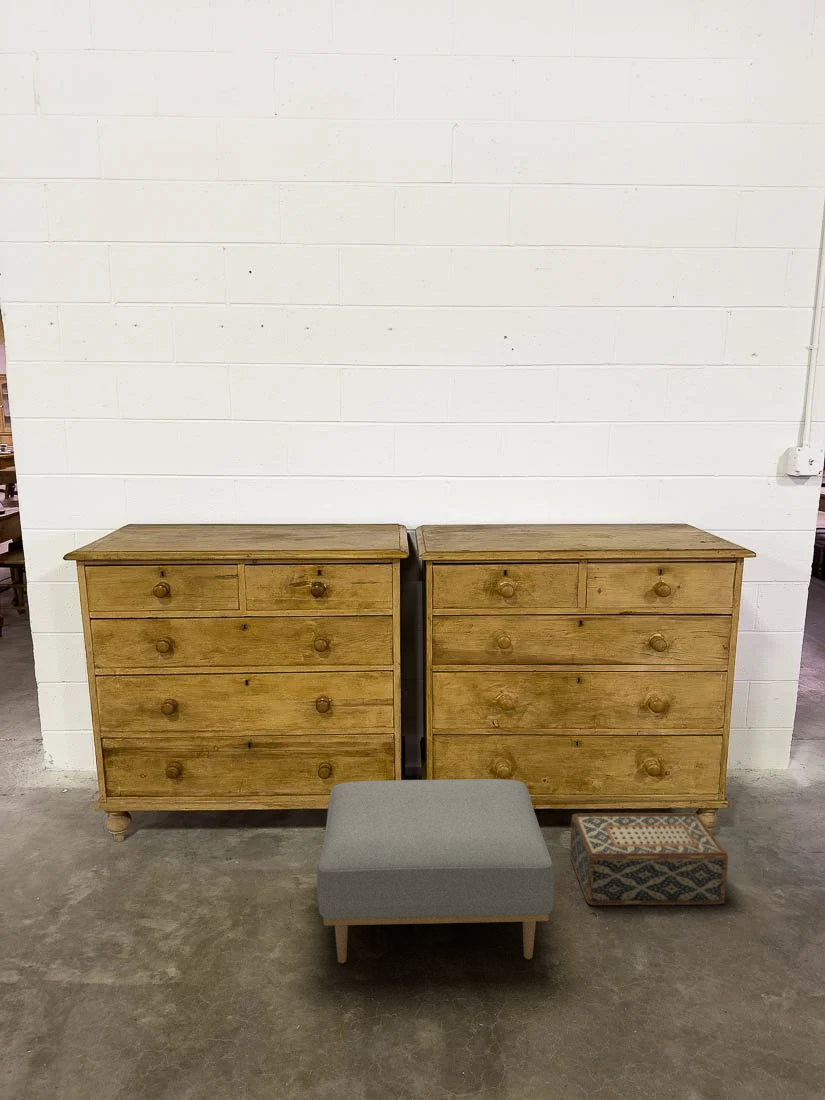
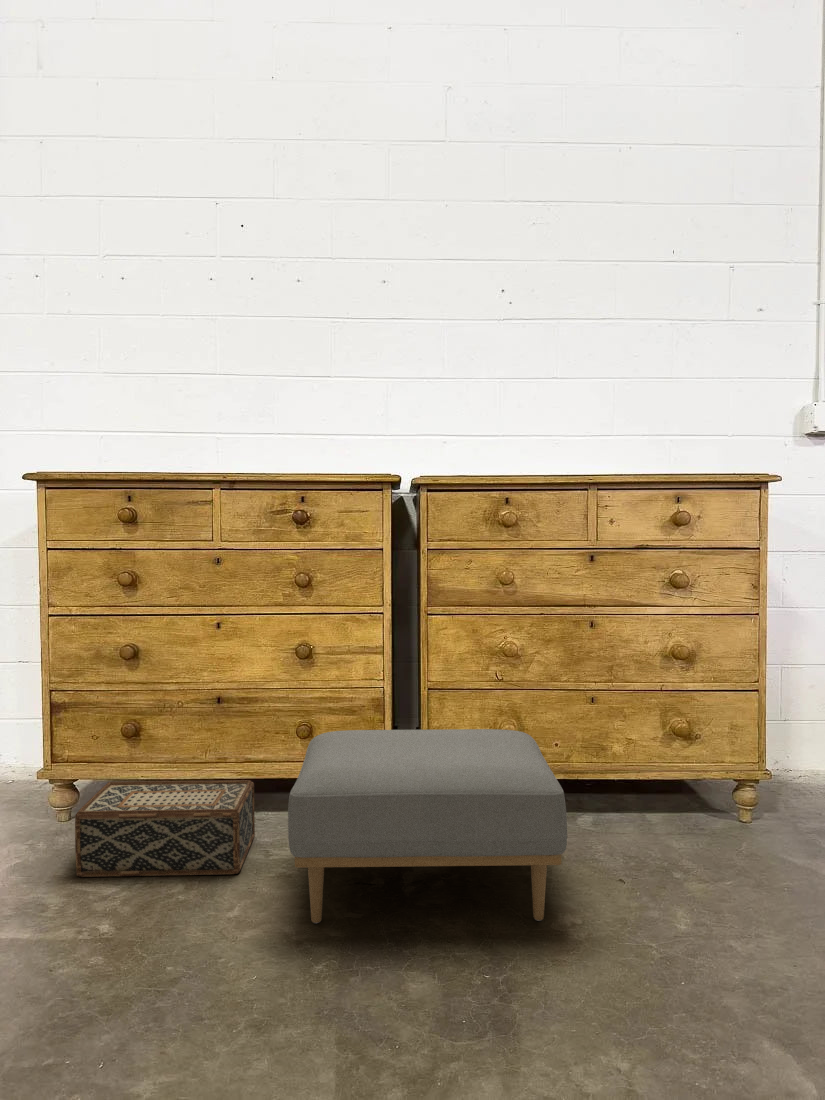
woven basket: present [570,813,728,905] -> present [75,780,255,877]

